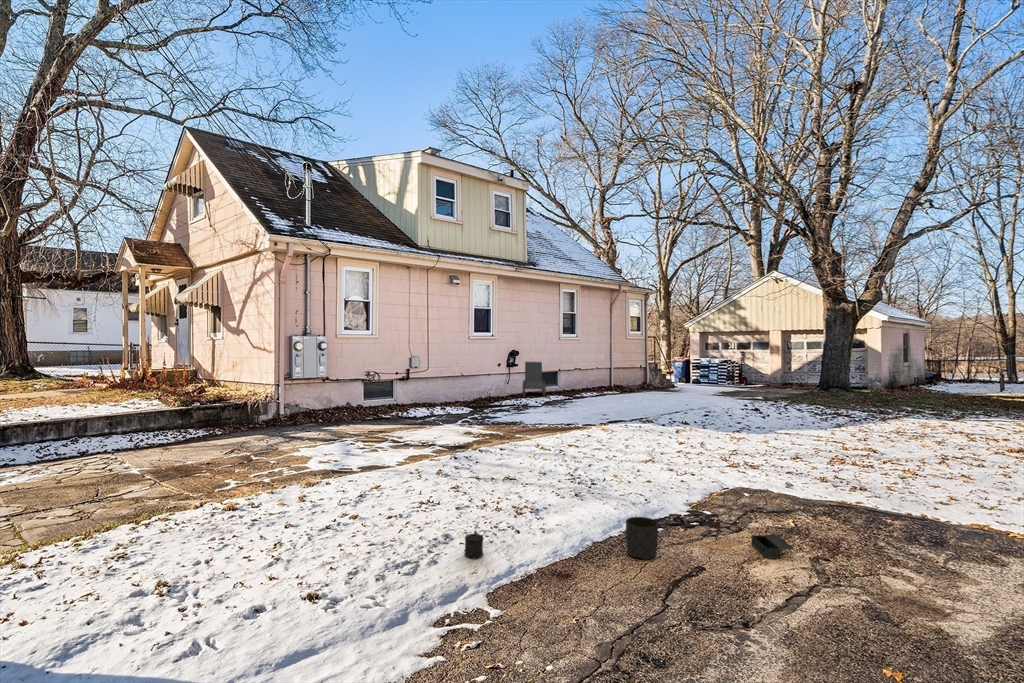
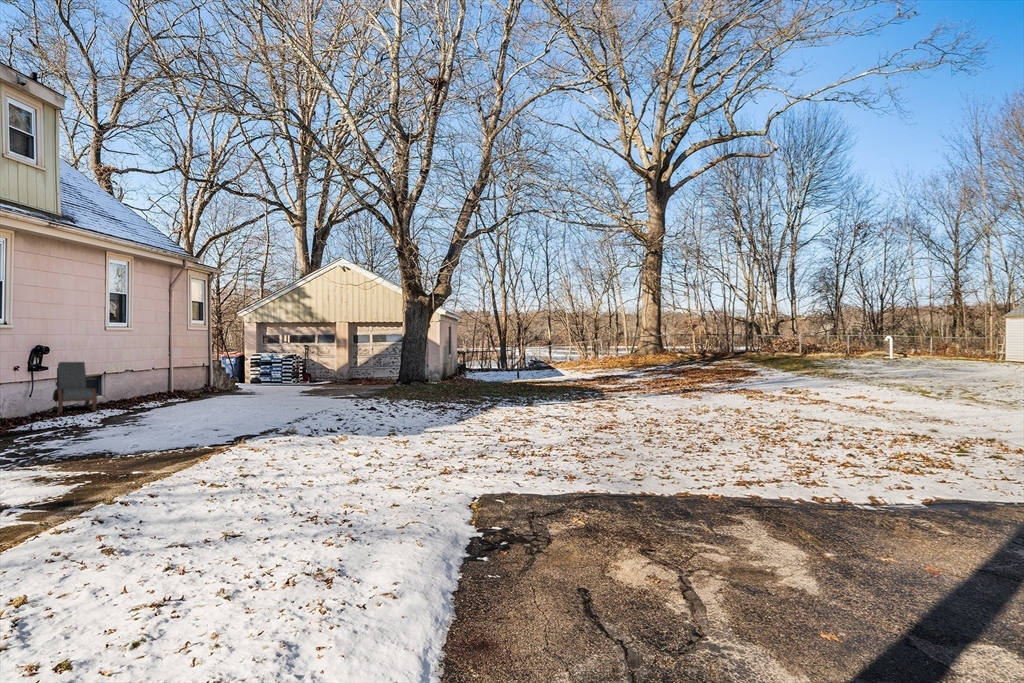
planter: present [626,517,659,560] -> none [478,533,513,579]
watering can: present [465,531,484,559] -> none [319,600,359,639]
toolbox: present [751,535,793,559] -> none [557,525,600,548]

